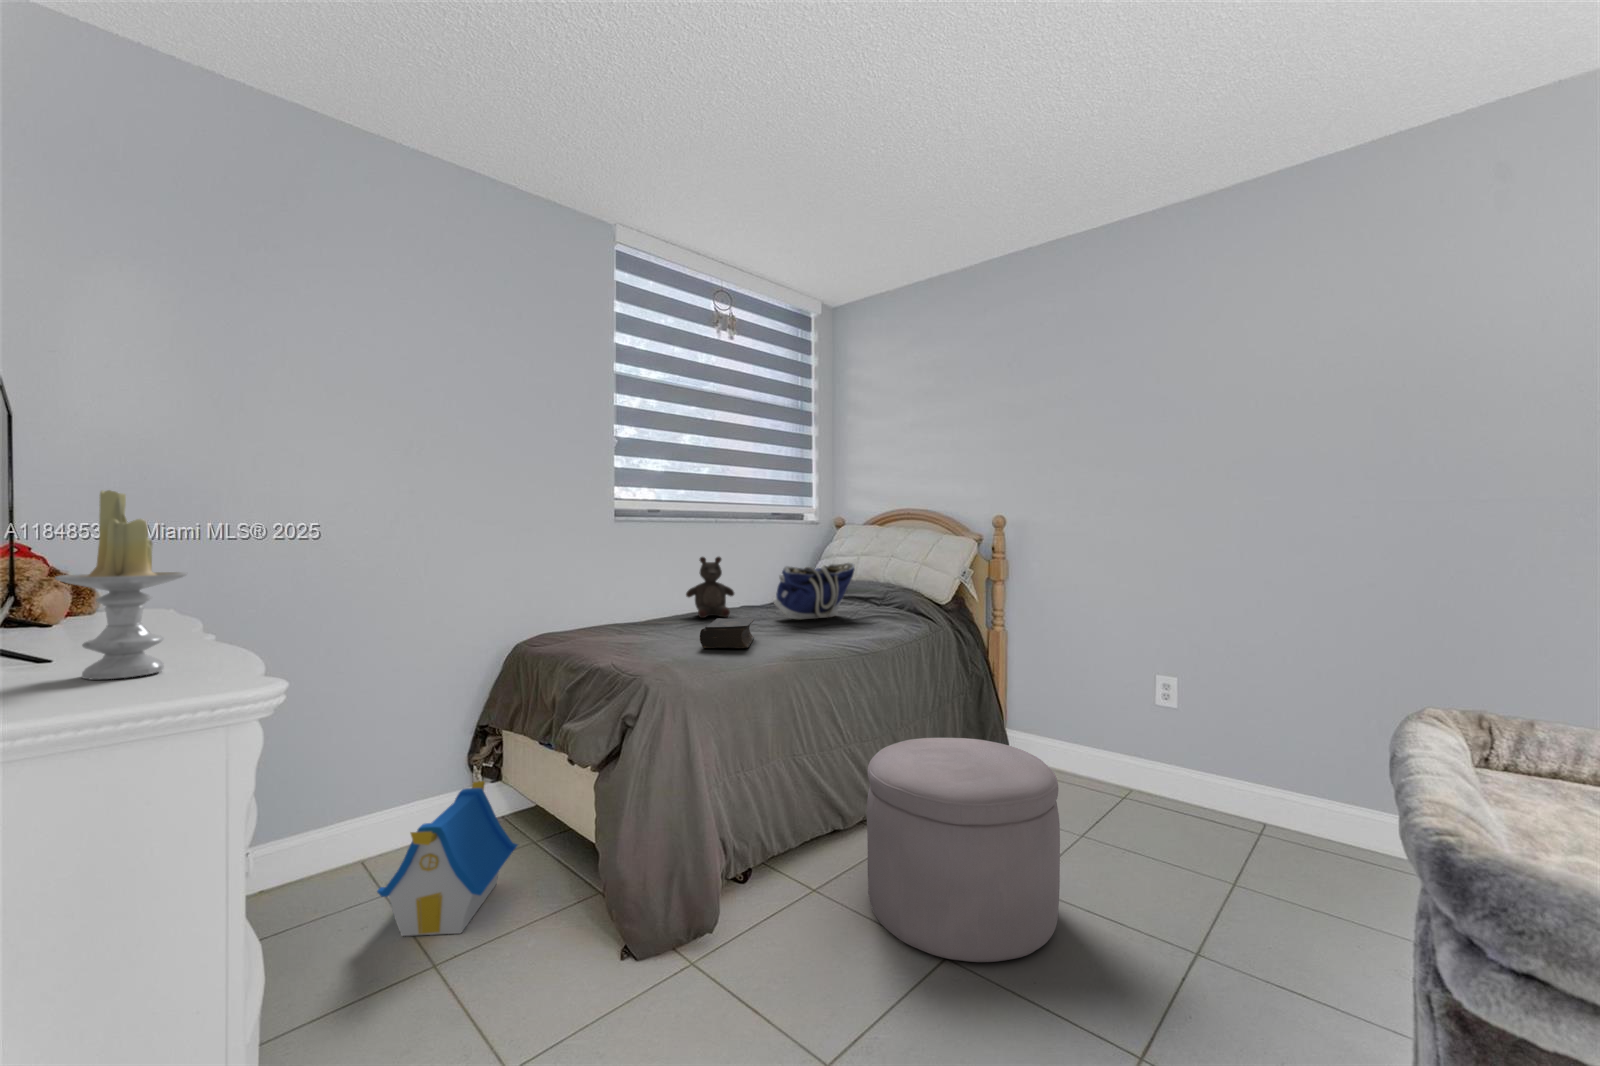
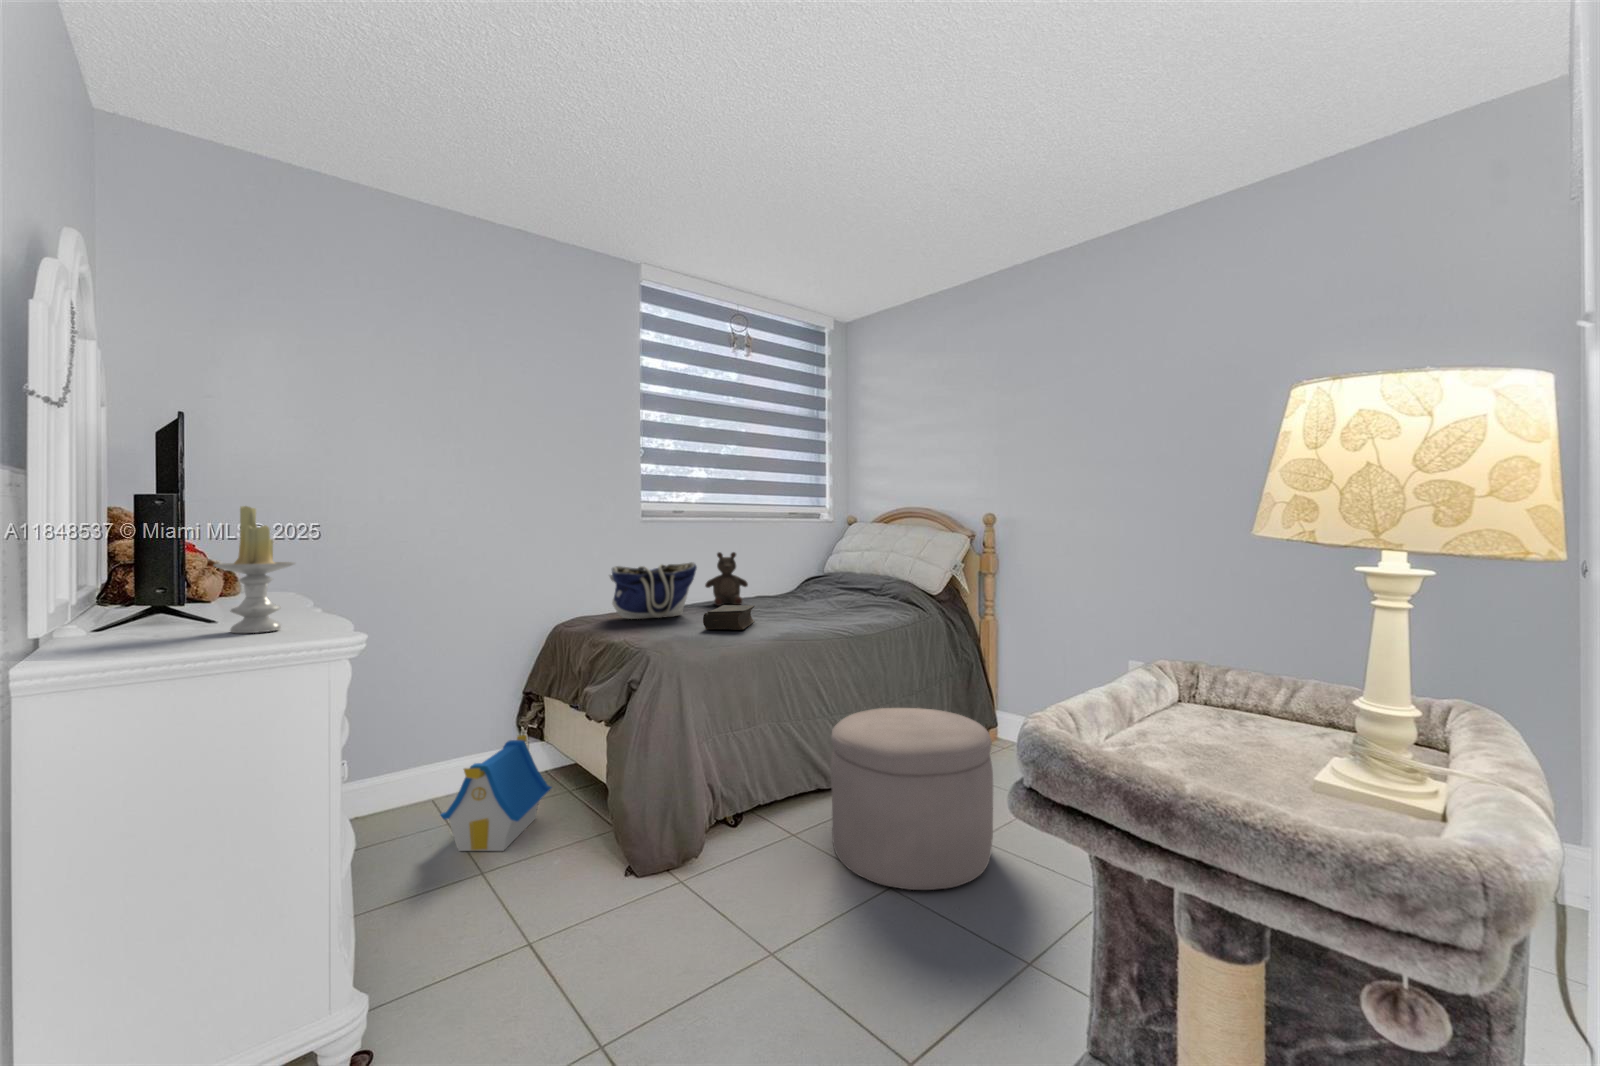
tote bag: present [773,563,855,620] -> present [610,562,697,619]

